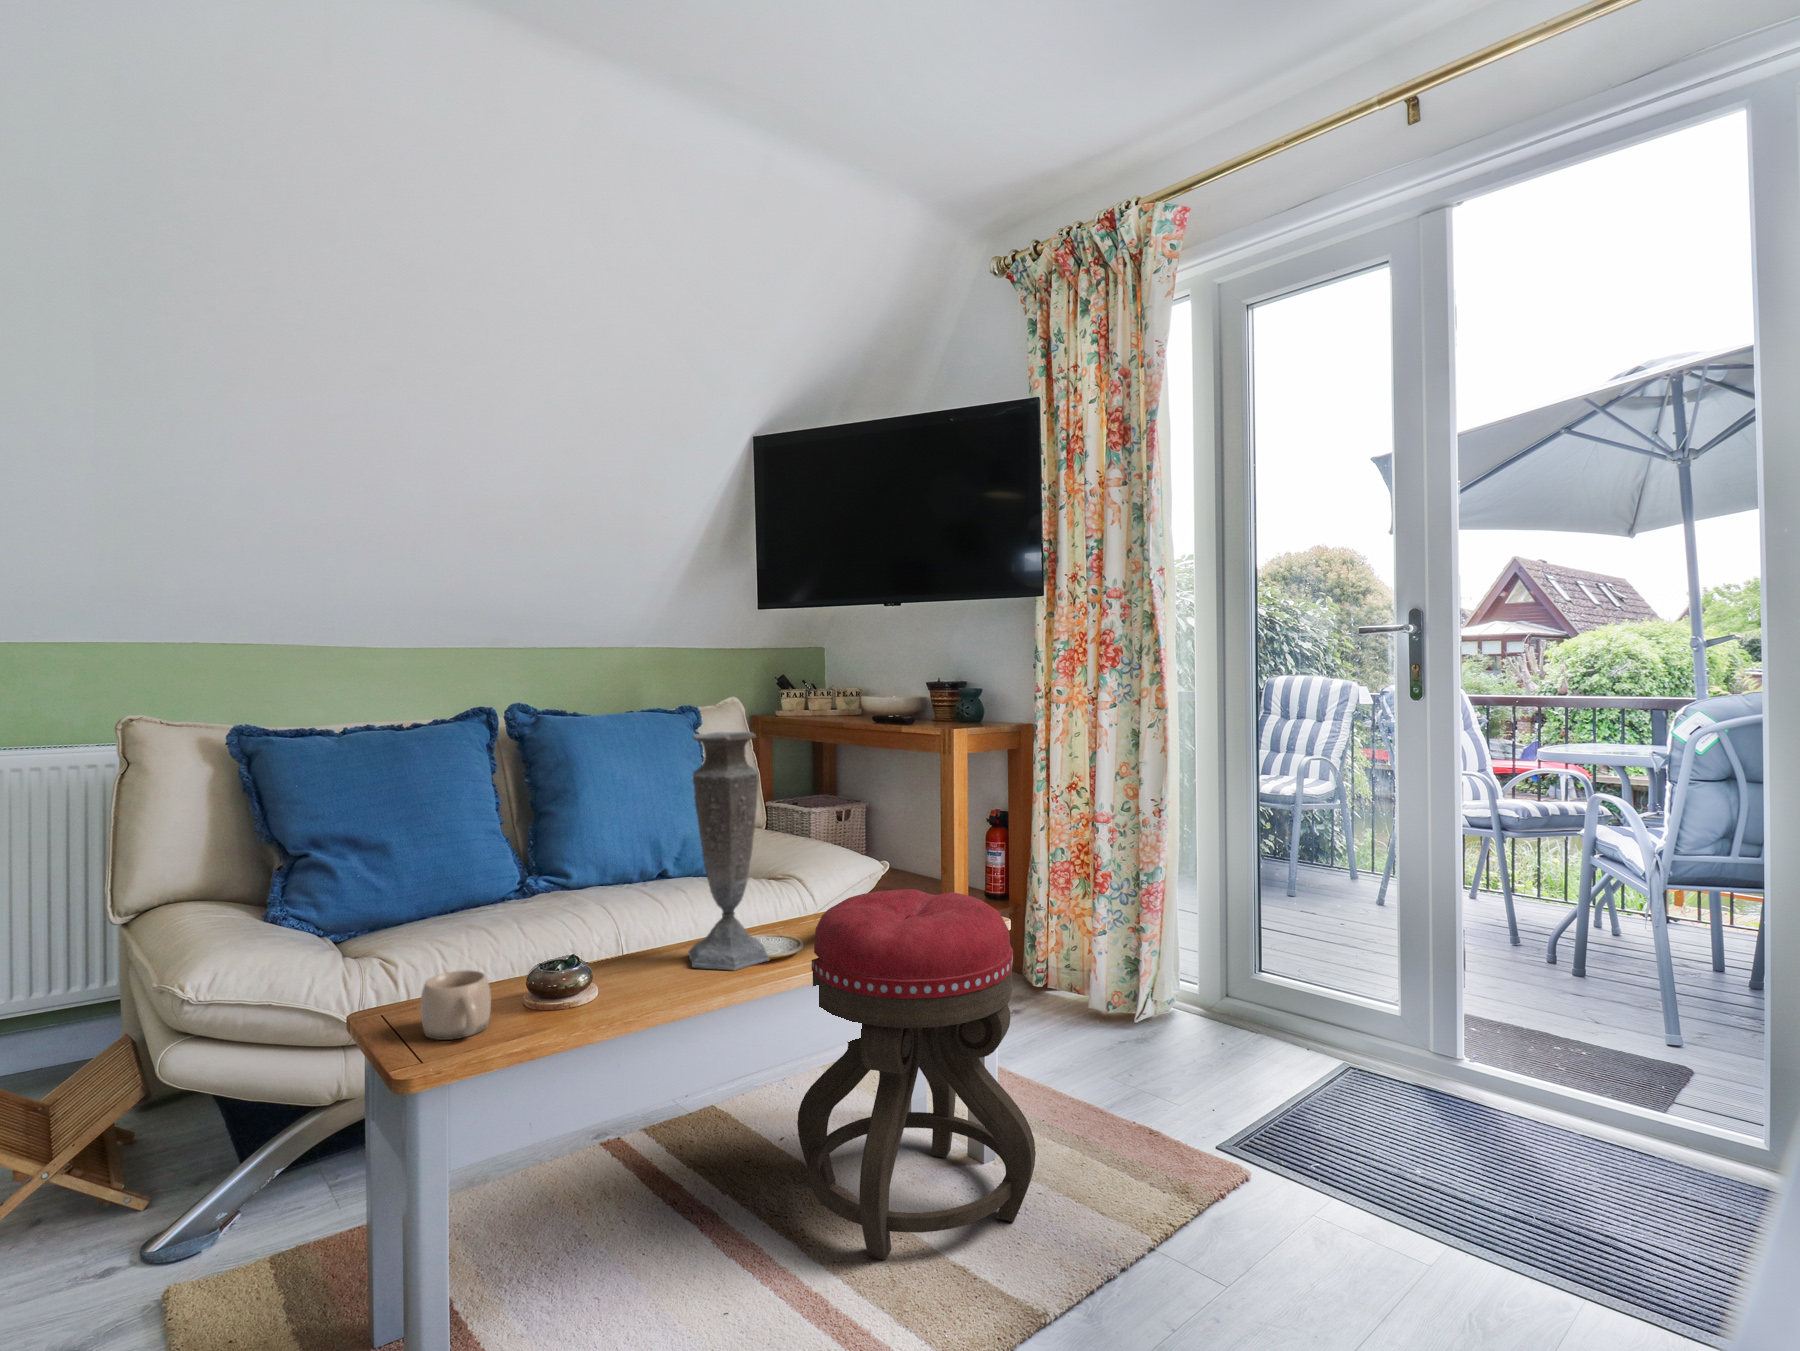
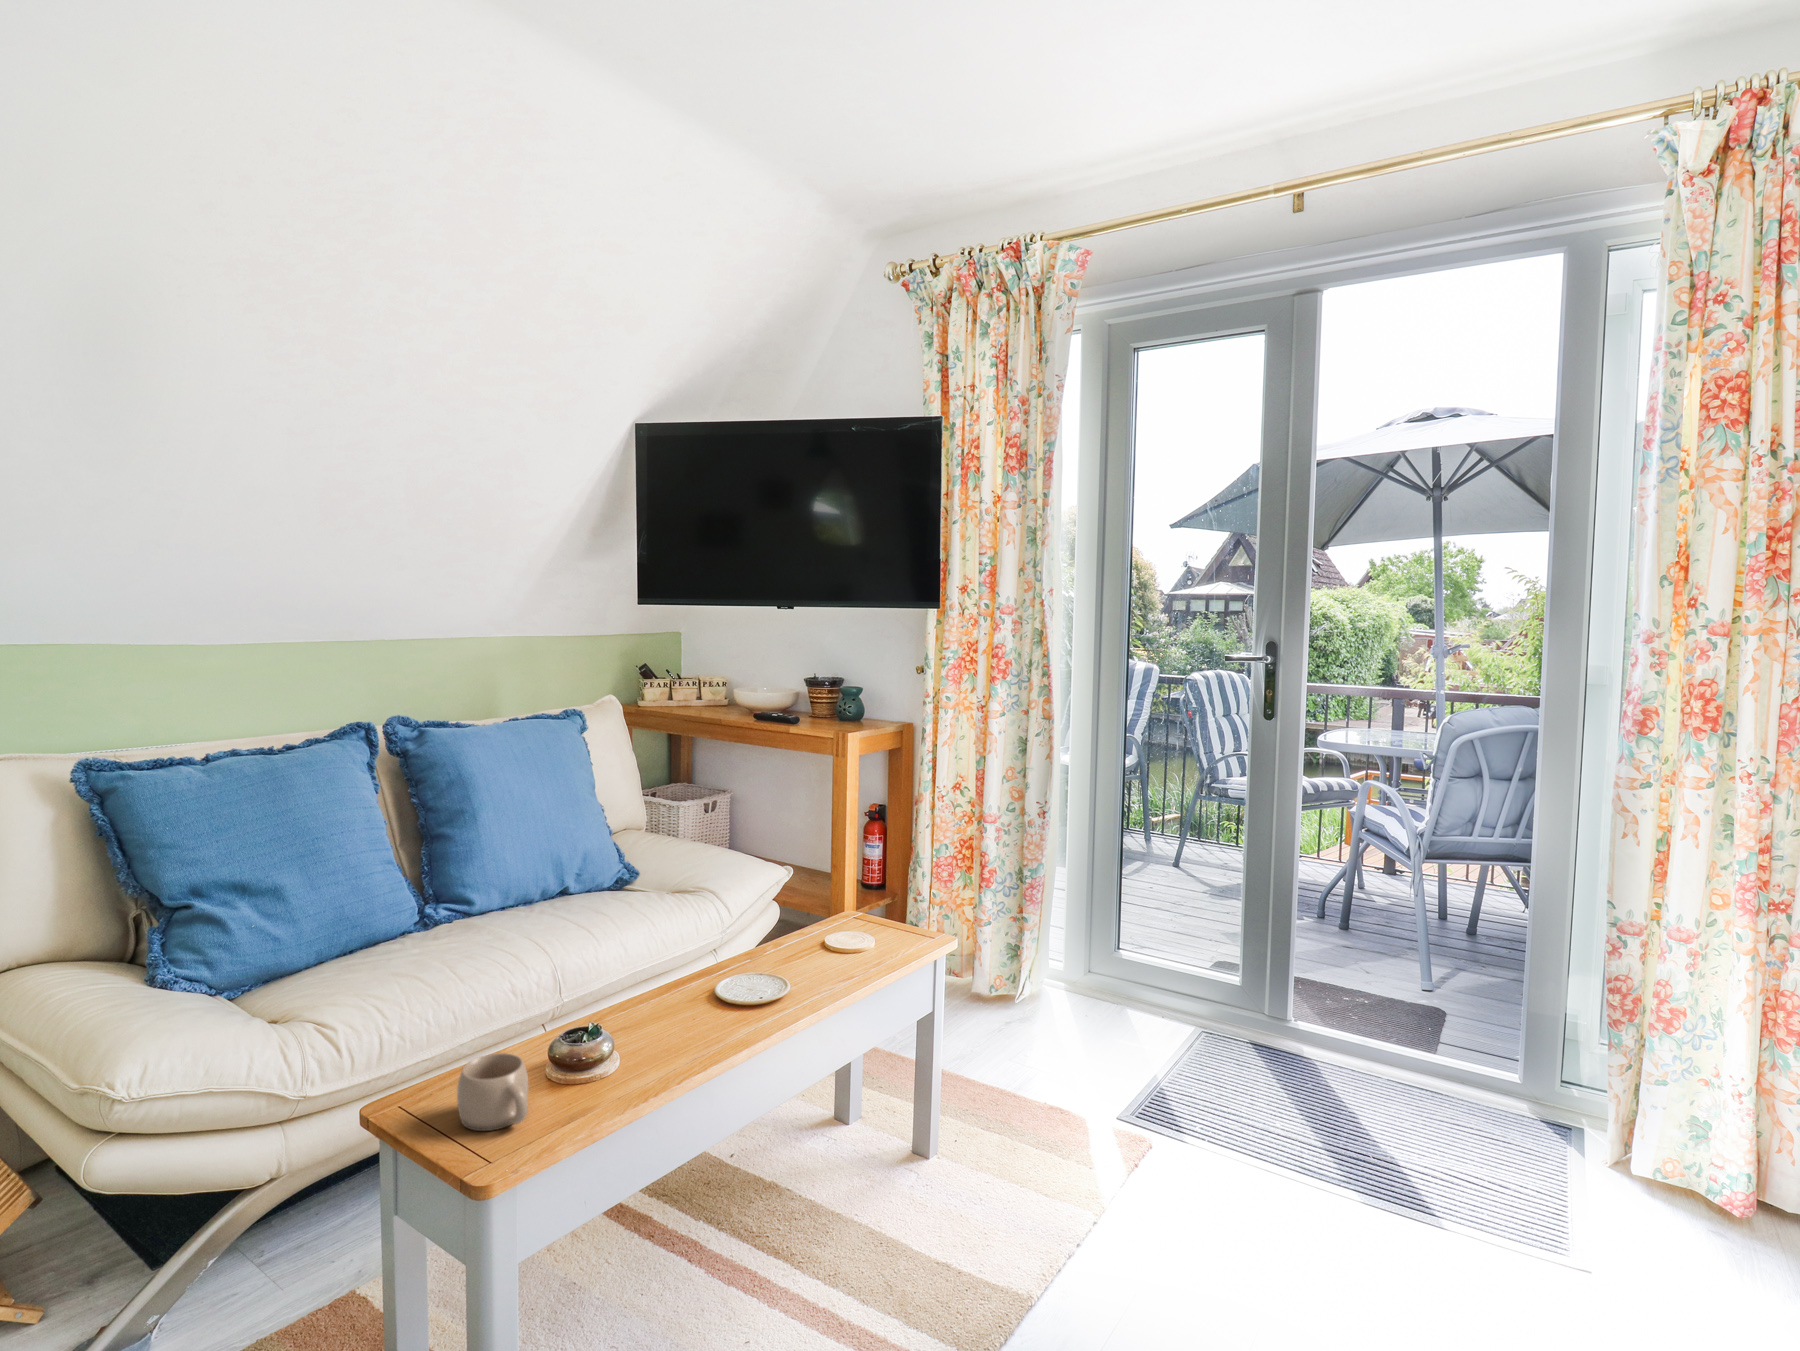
vase: present [689,732,769,970] -> none [676,781,761,1019]
ottoman: present [797,889,1036,1260] -> none [767,918,995,1272]

